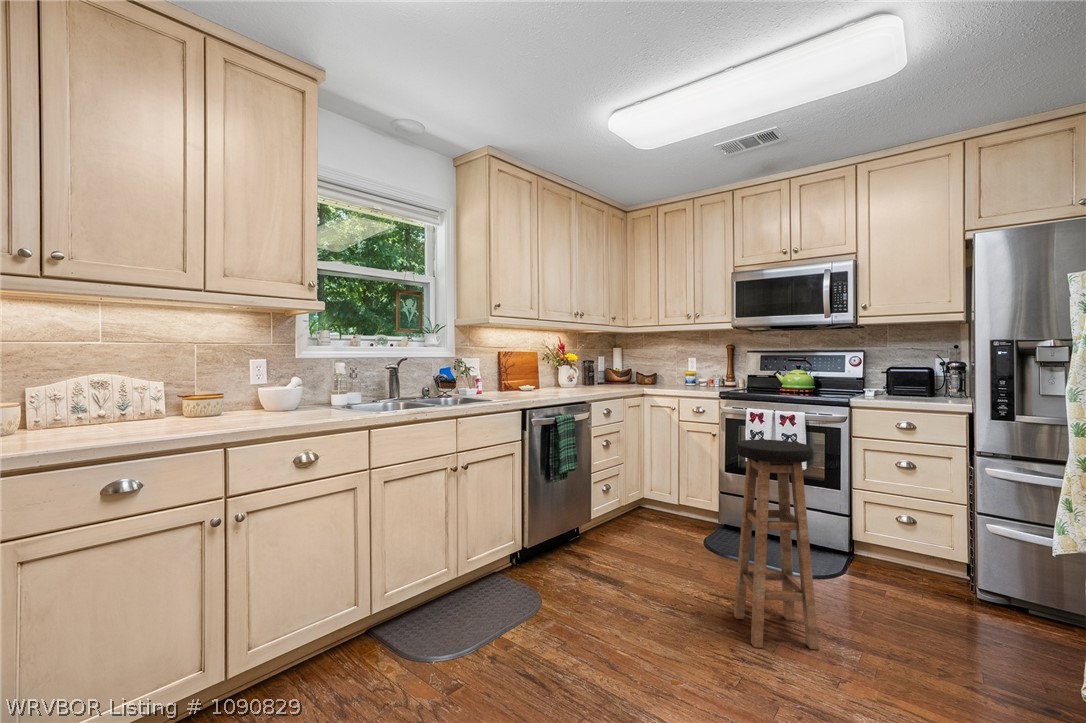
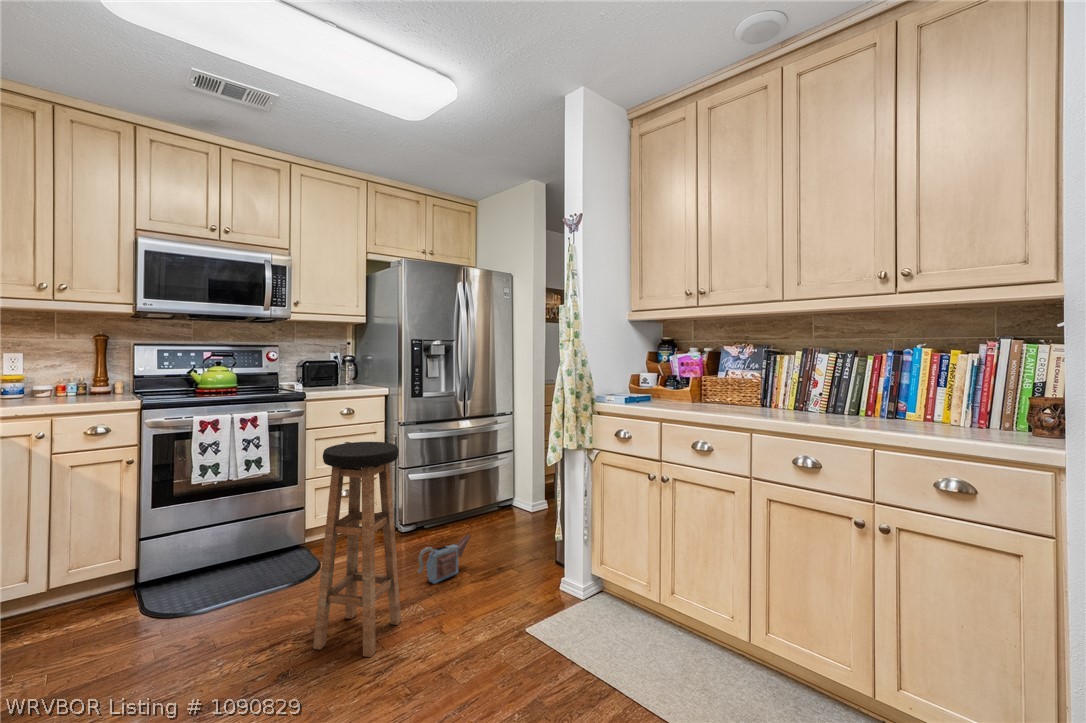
watering can: none [883,599,999,668] -> present [418,534,471,584]

